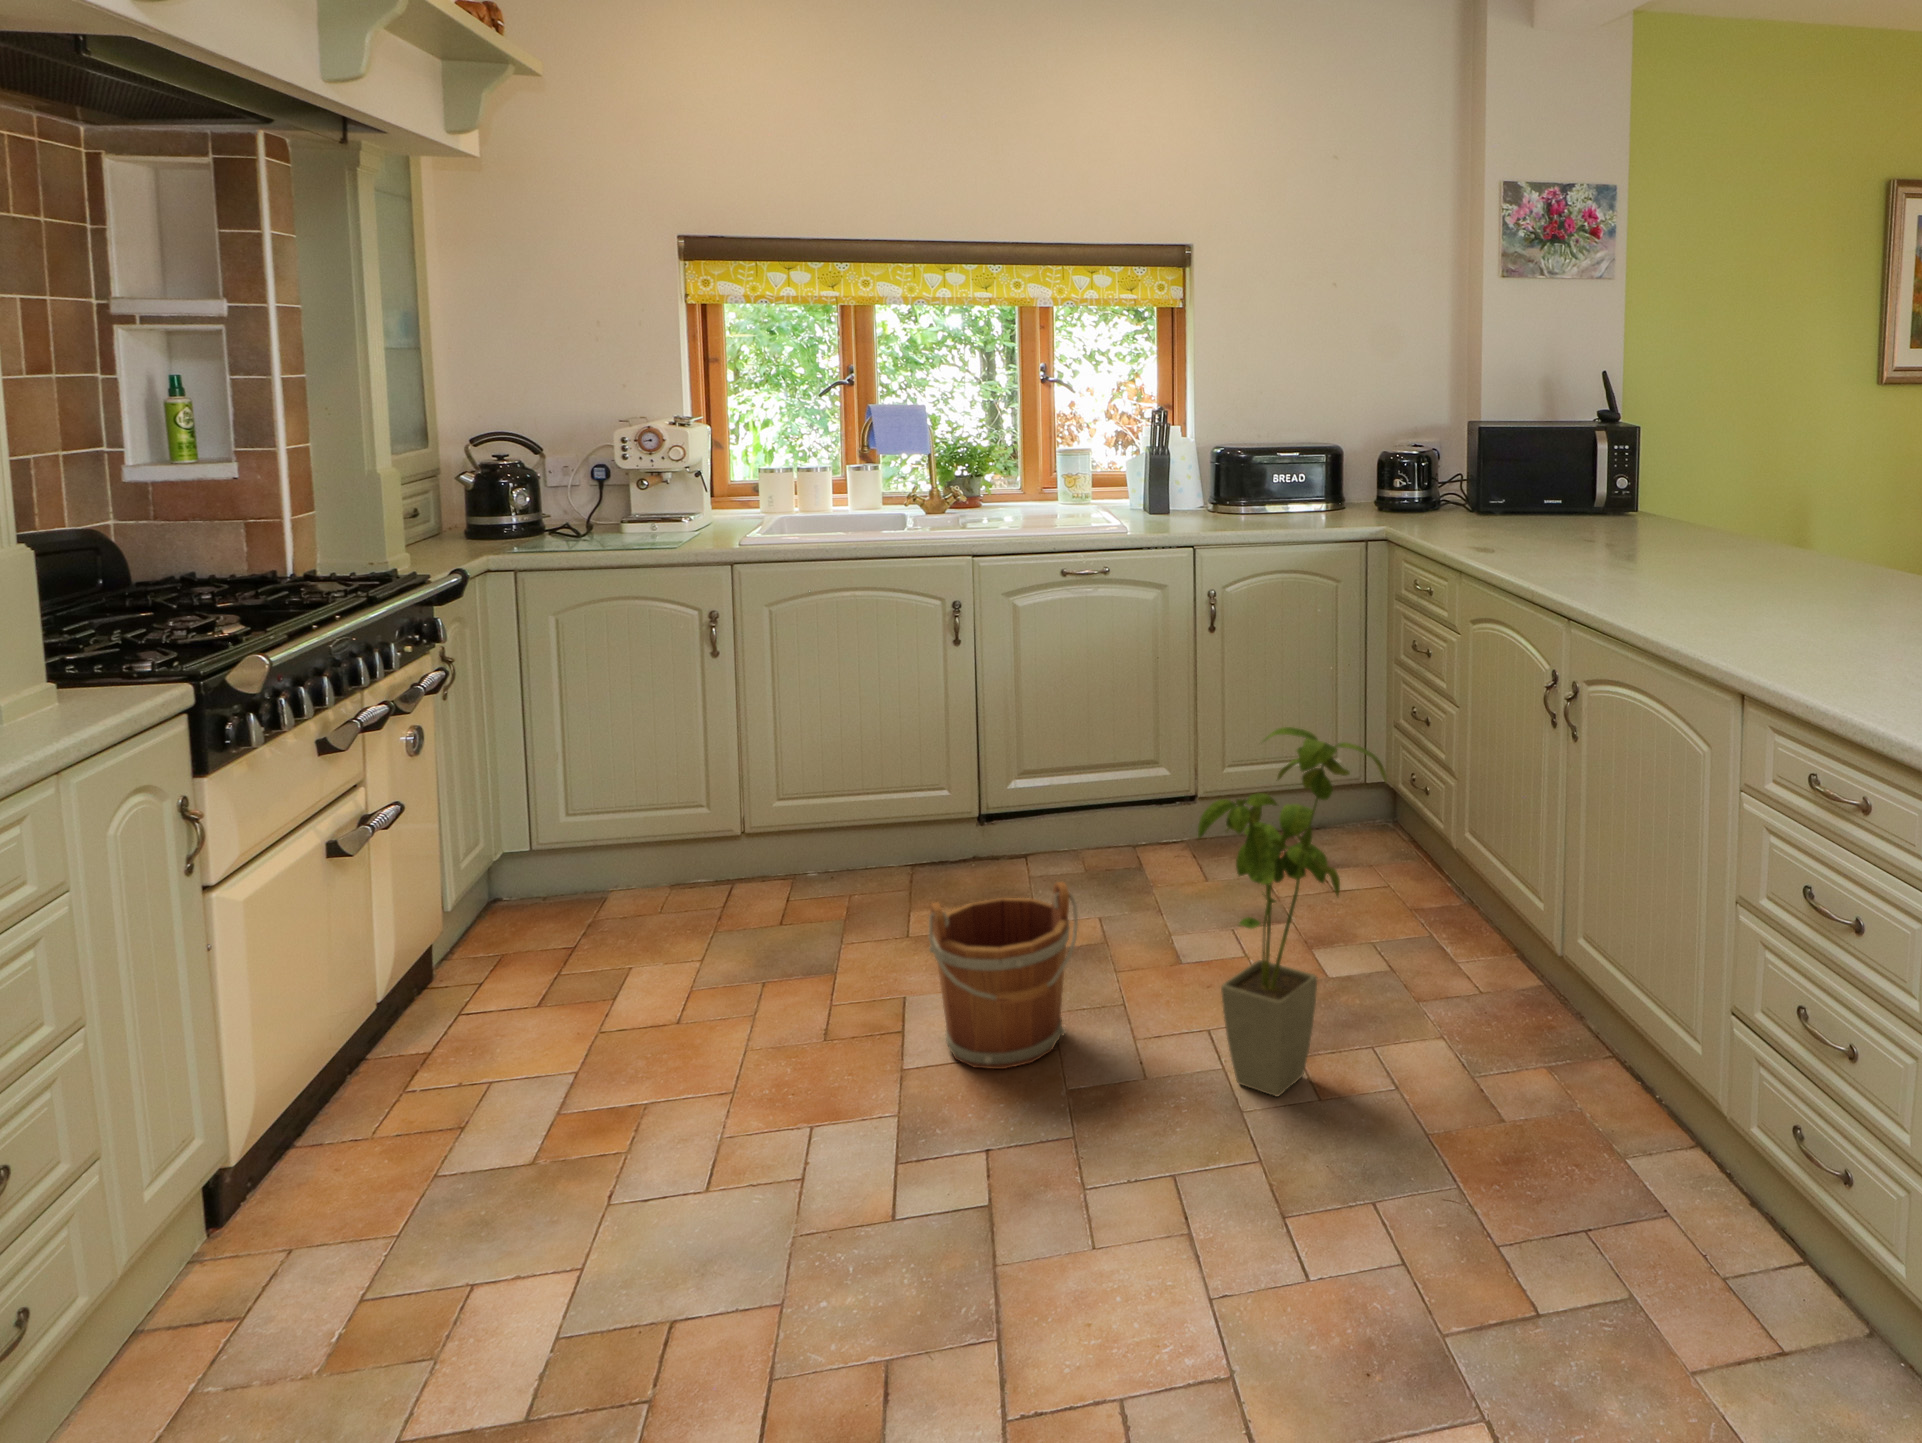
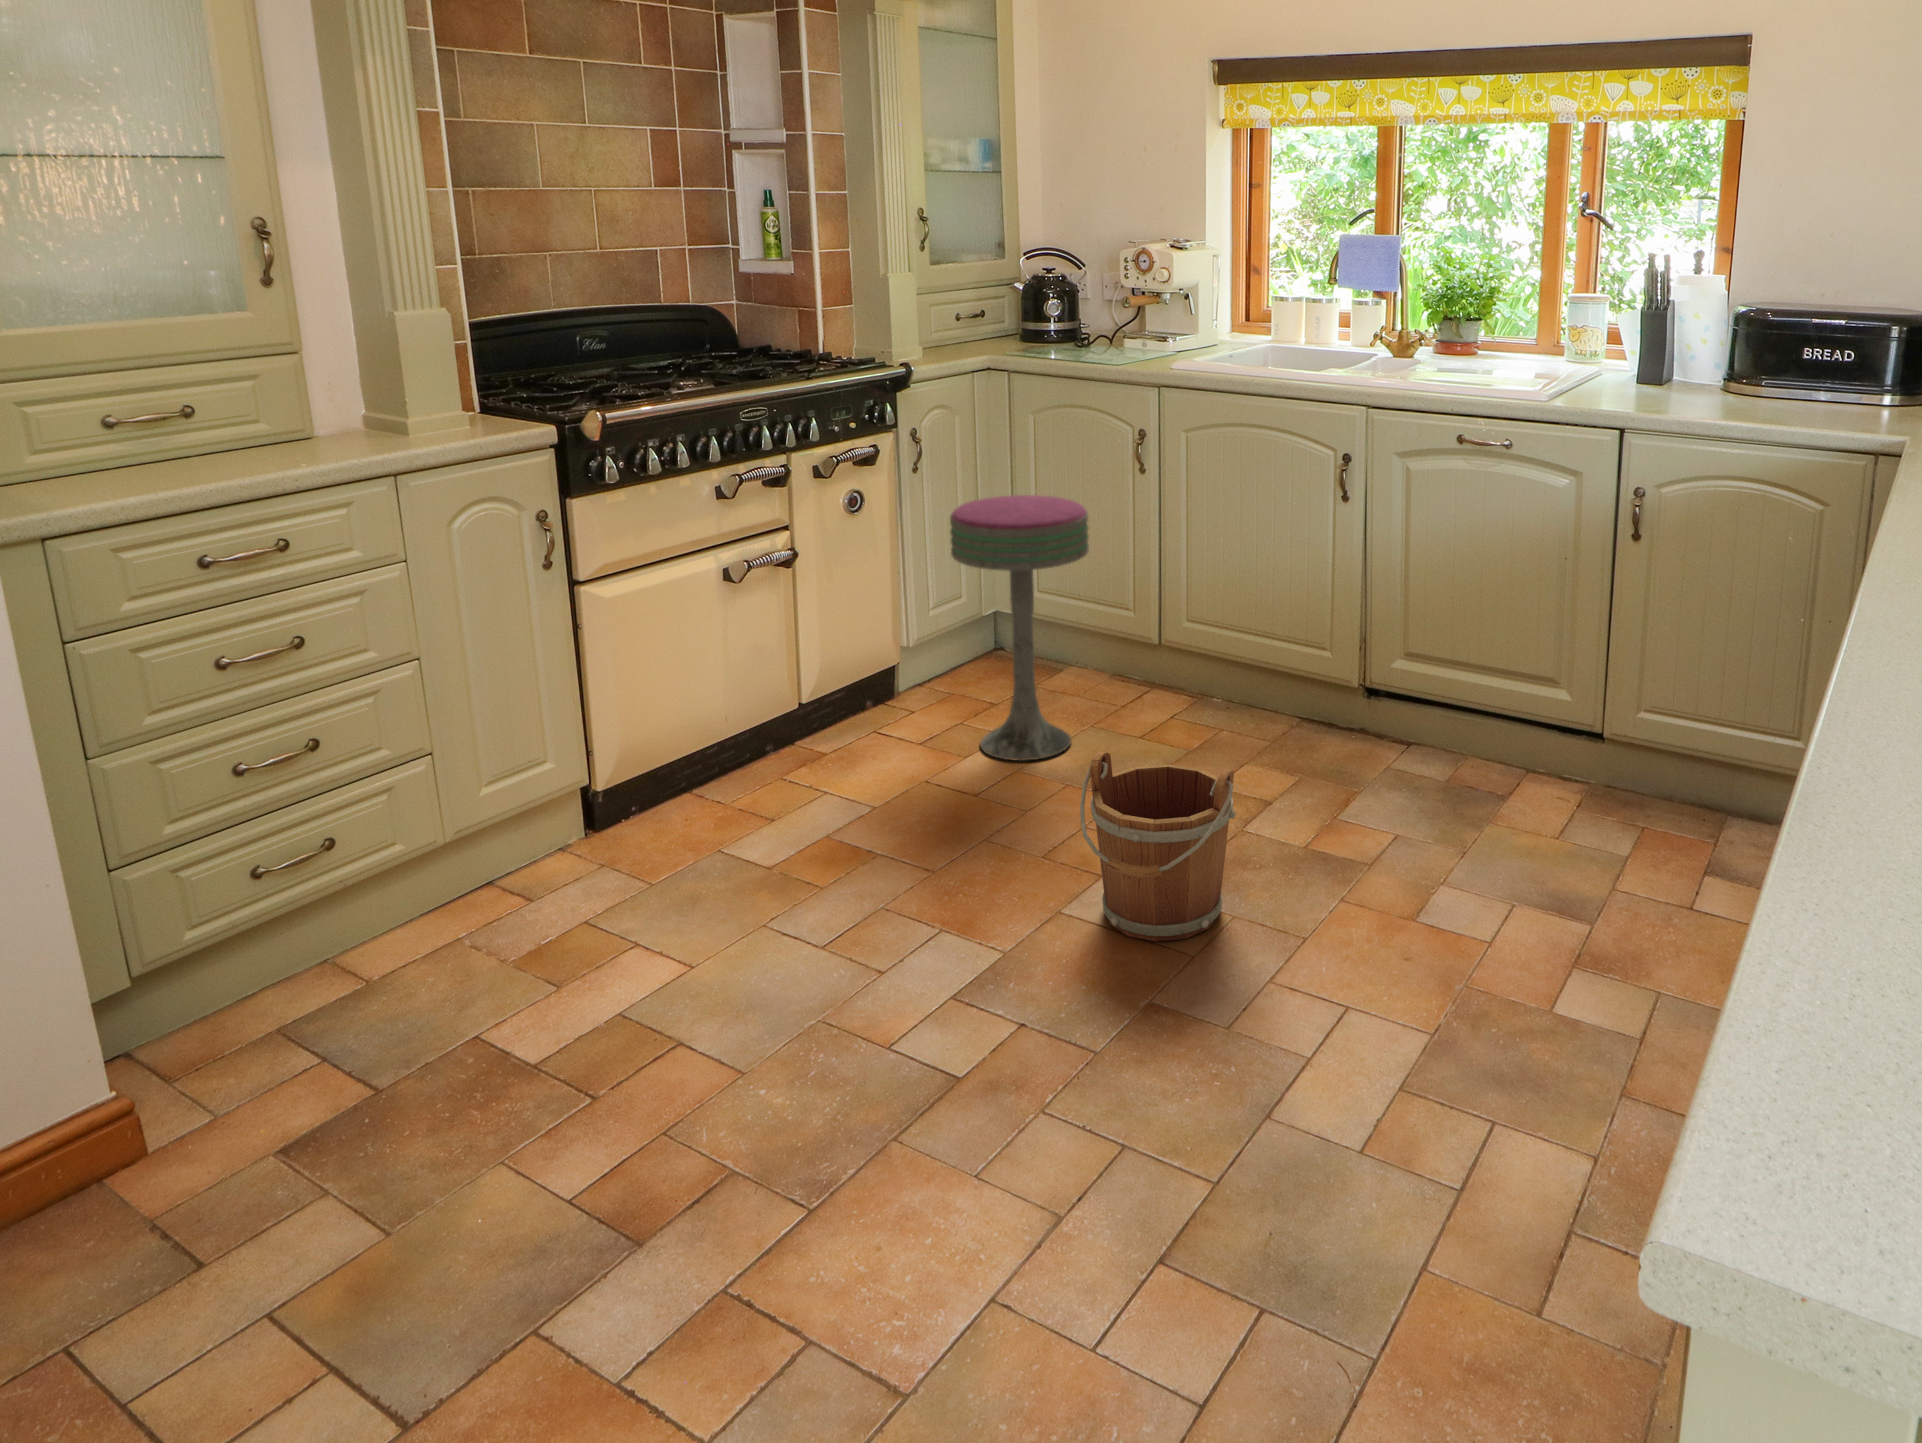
bar stool: none [573,690,736,987] -> present [950,495,1089,761]
house plant: present [1198,727,1387,1096] -> none [1245,661,1470,1085]

